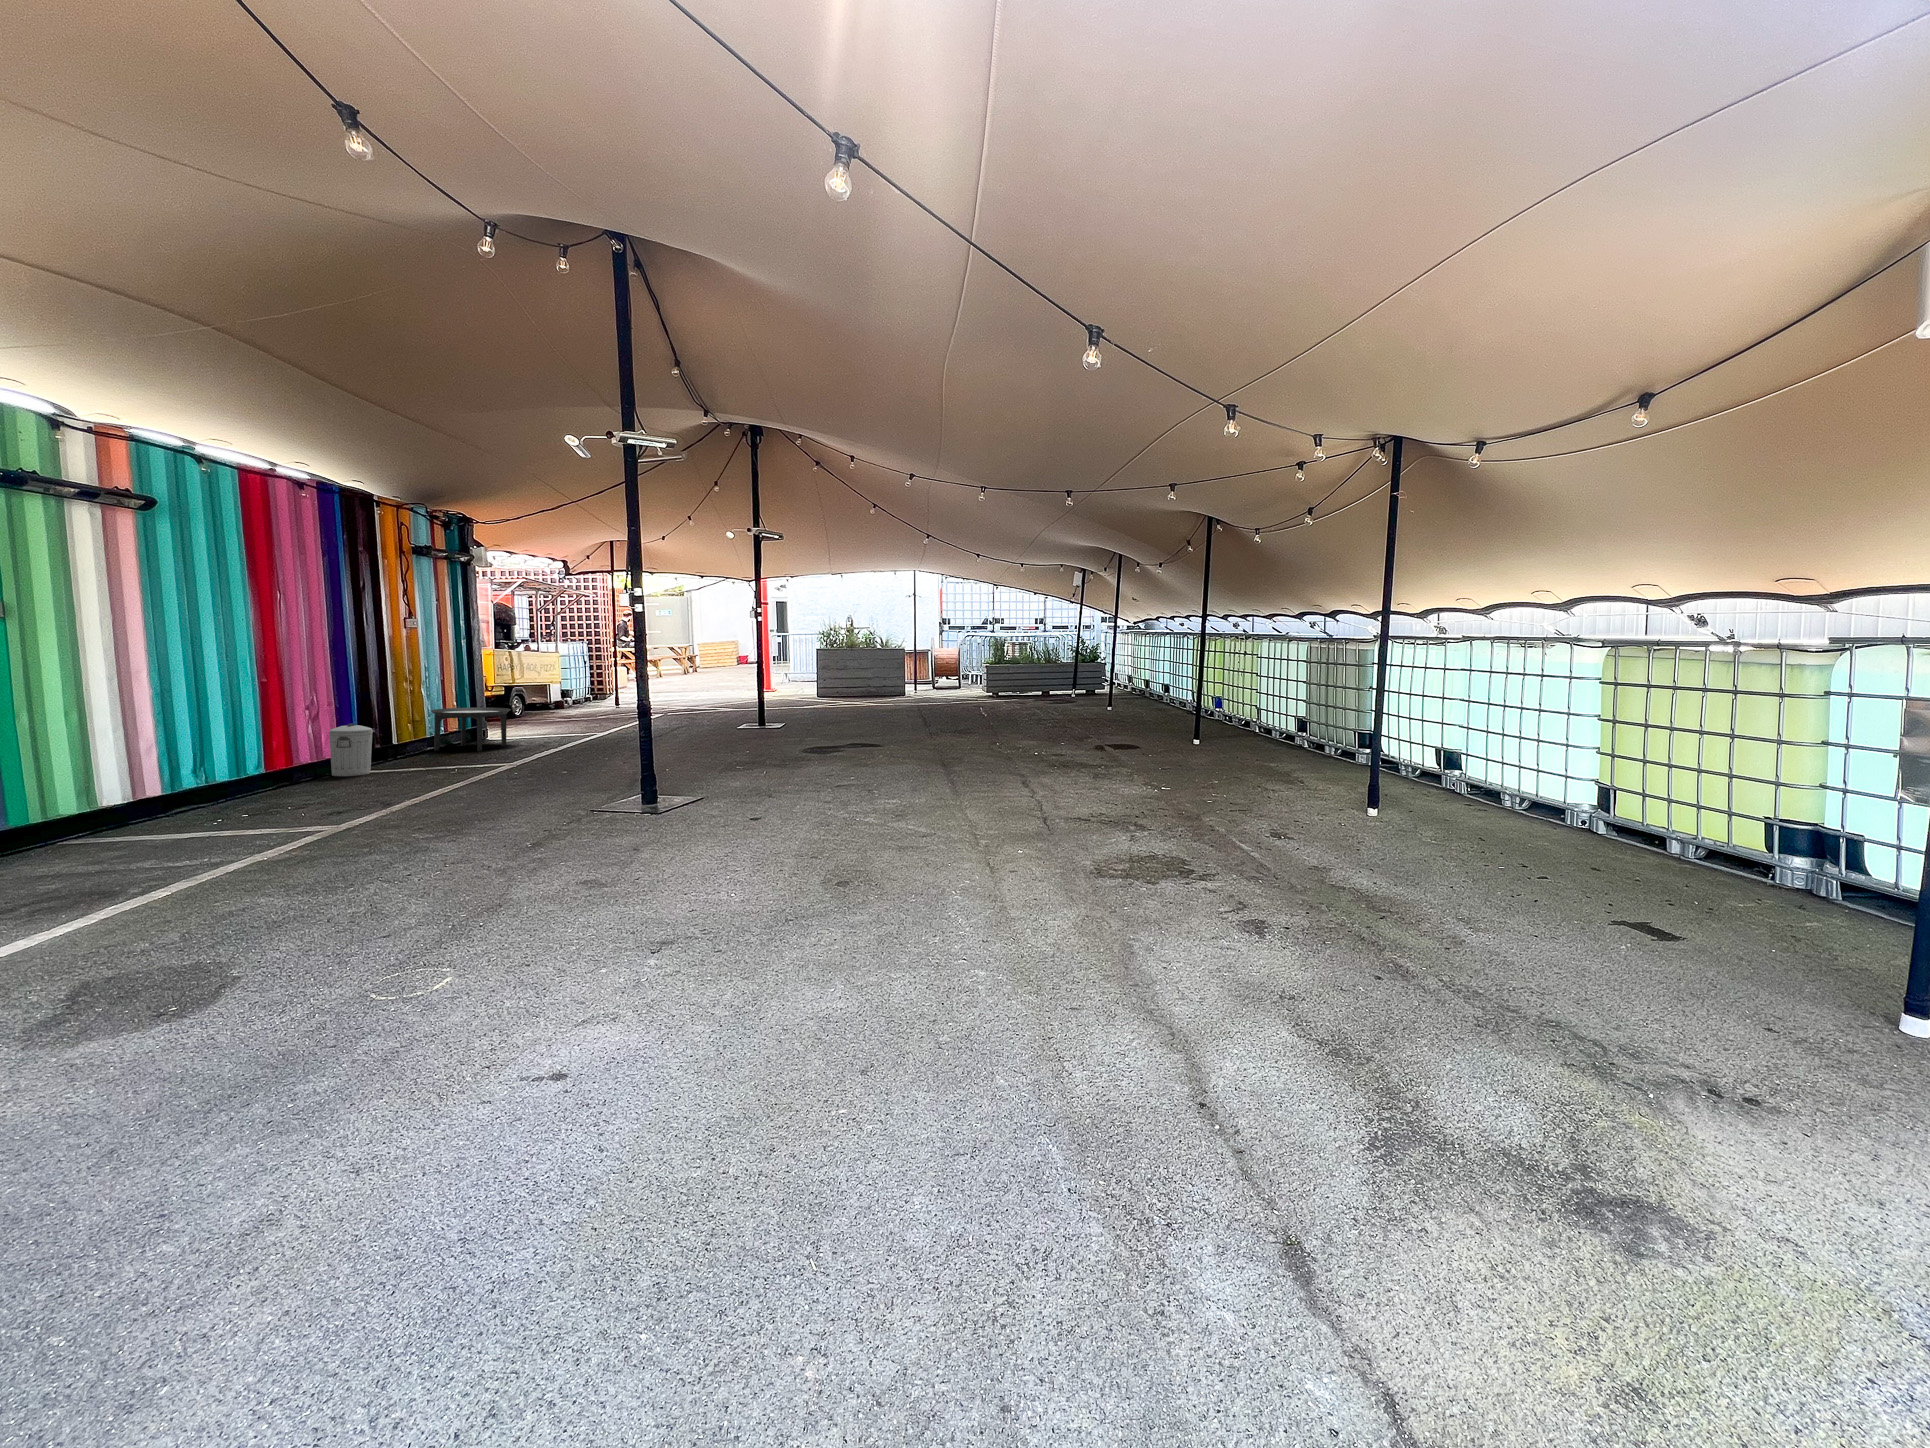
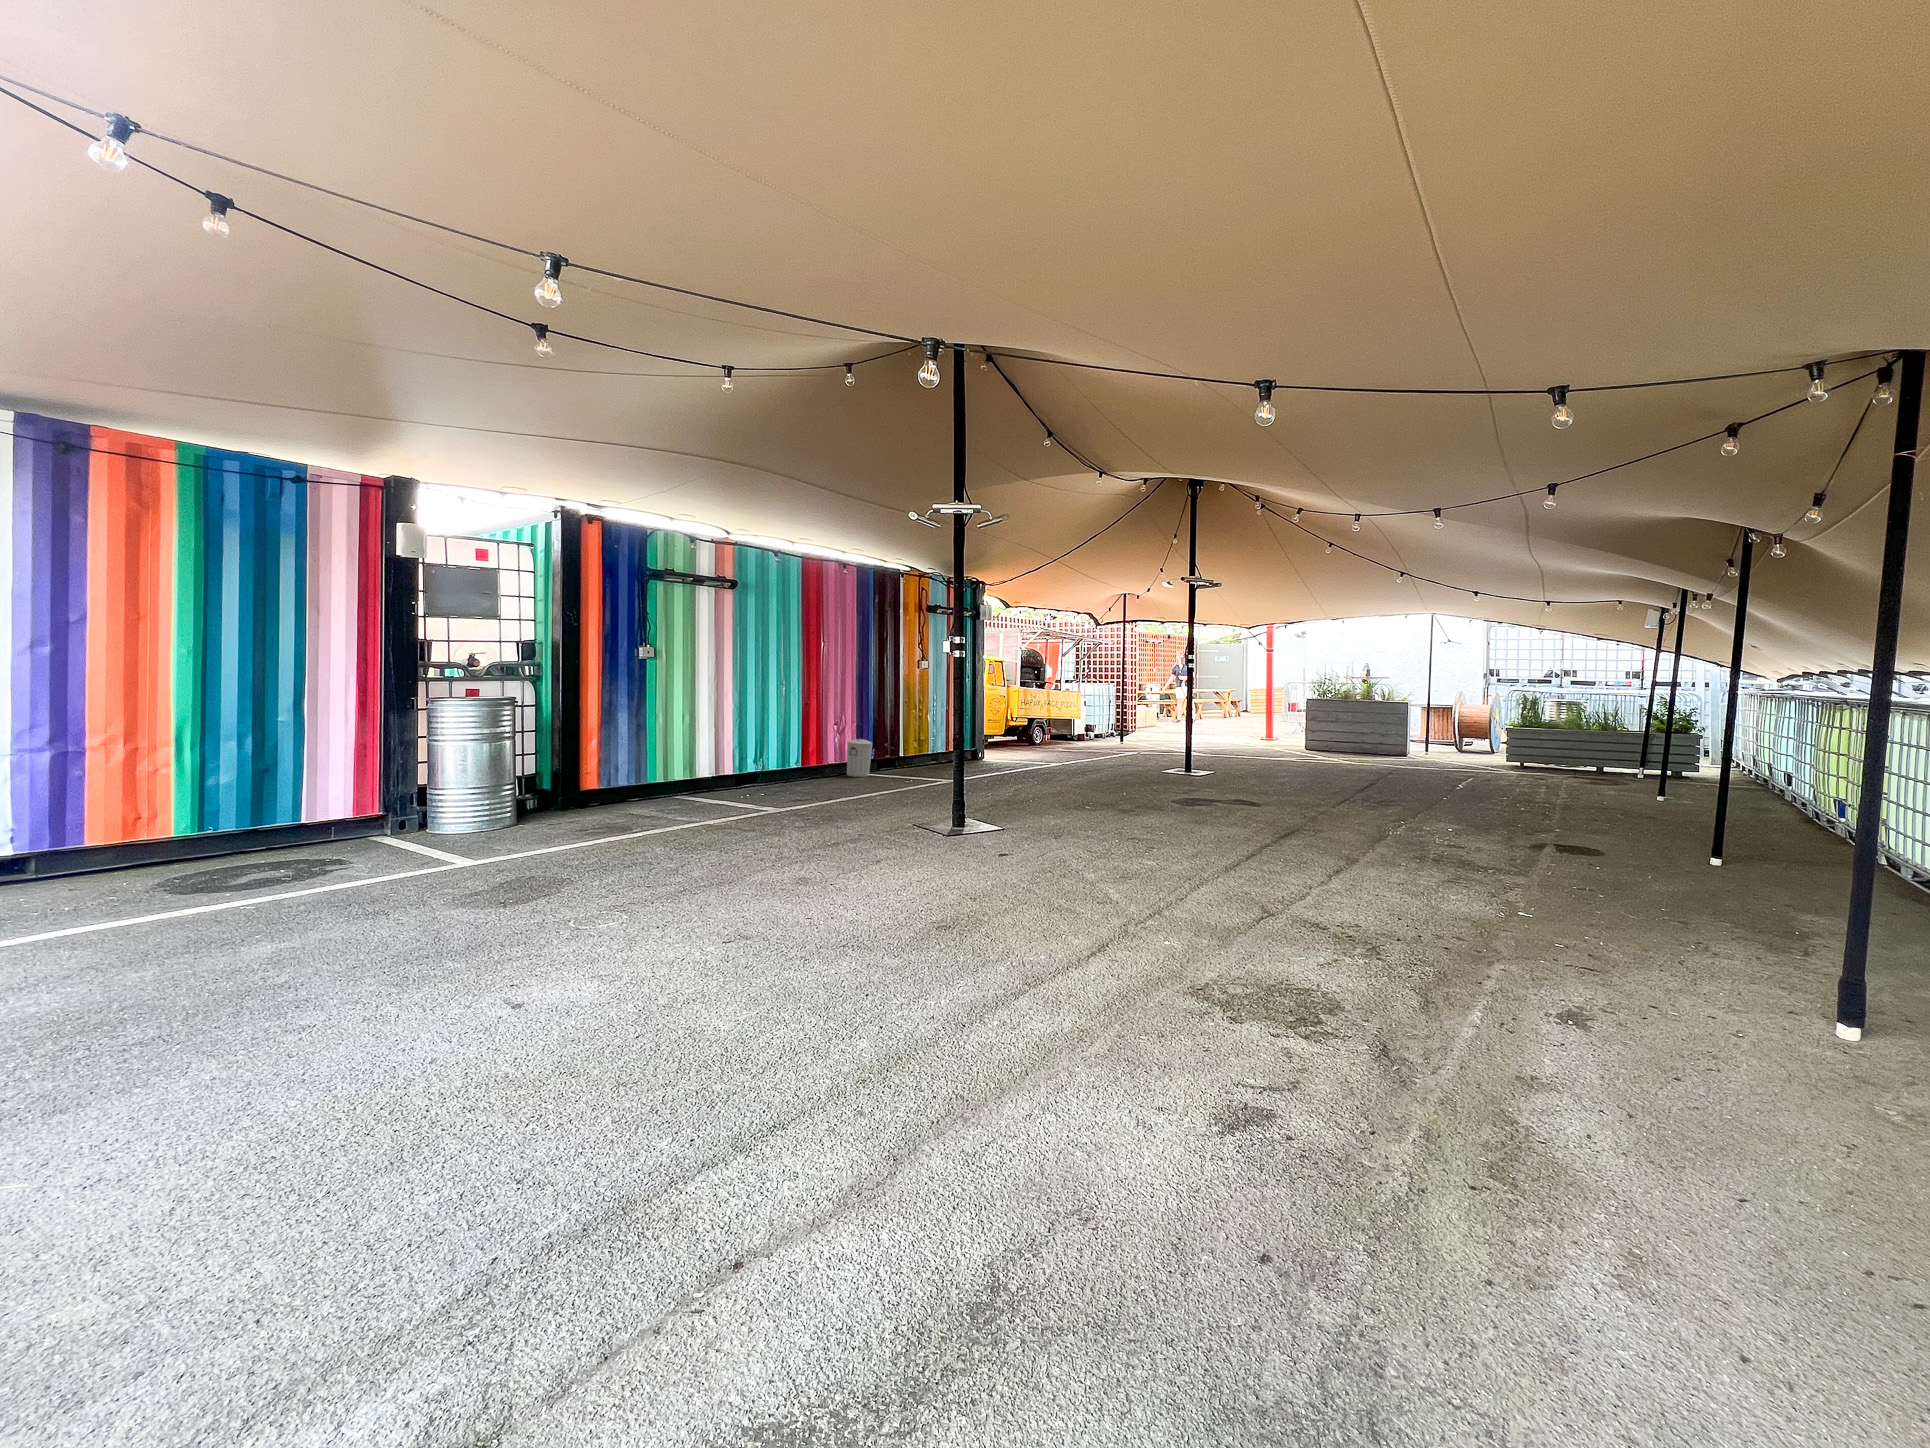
round table: present [431,707,511,751] -> none [928,732,982,769]

